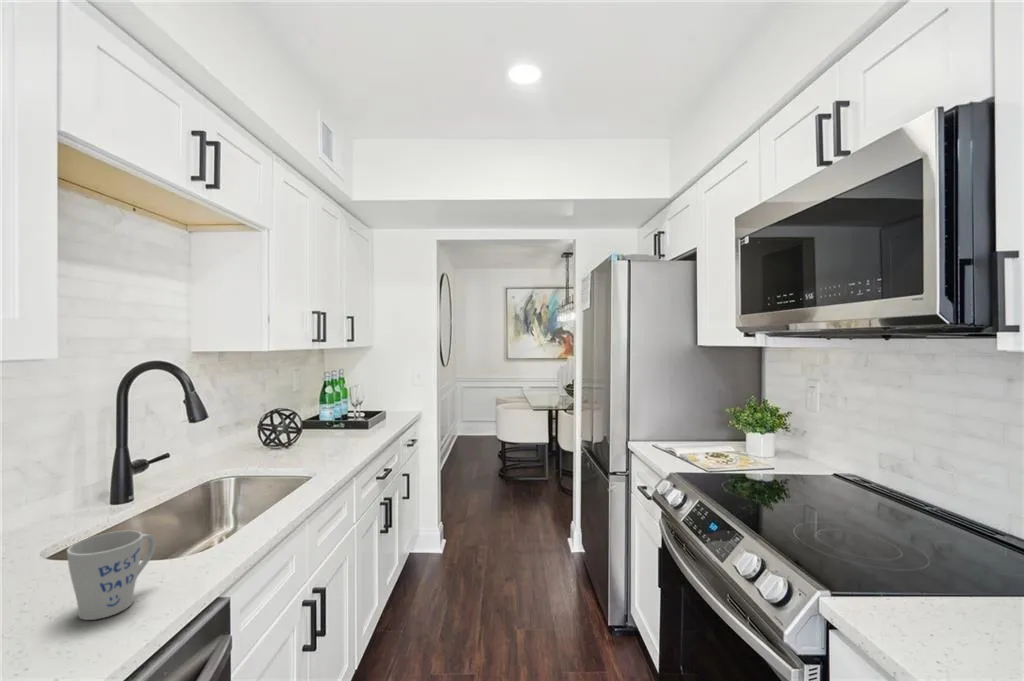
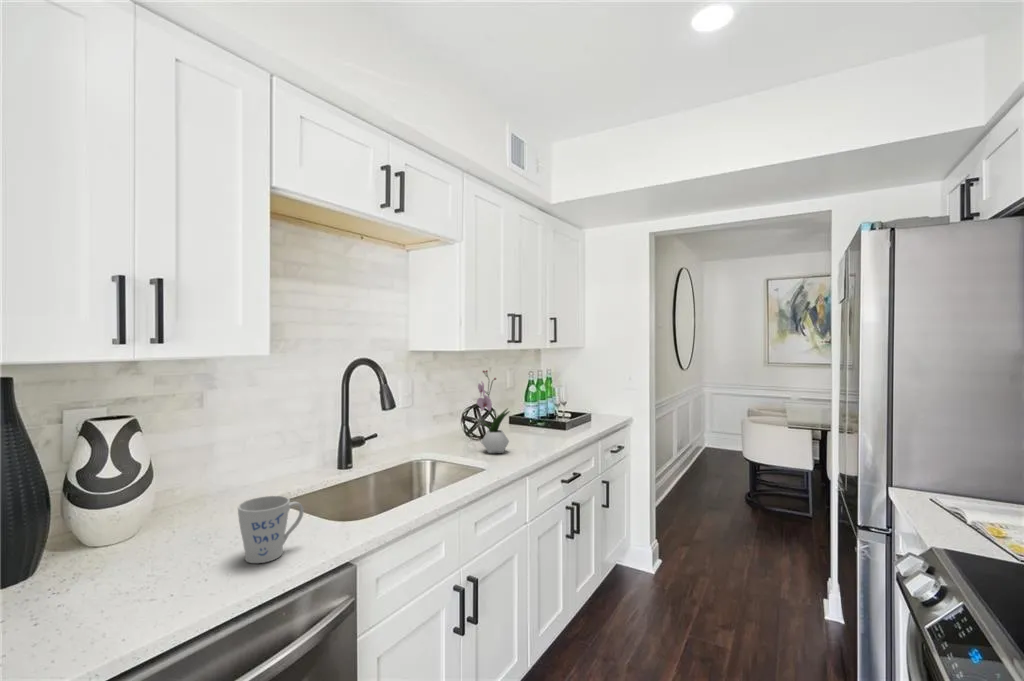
flower arrangement: none [289,371,329,459] -> present [477,370,509,453]

